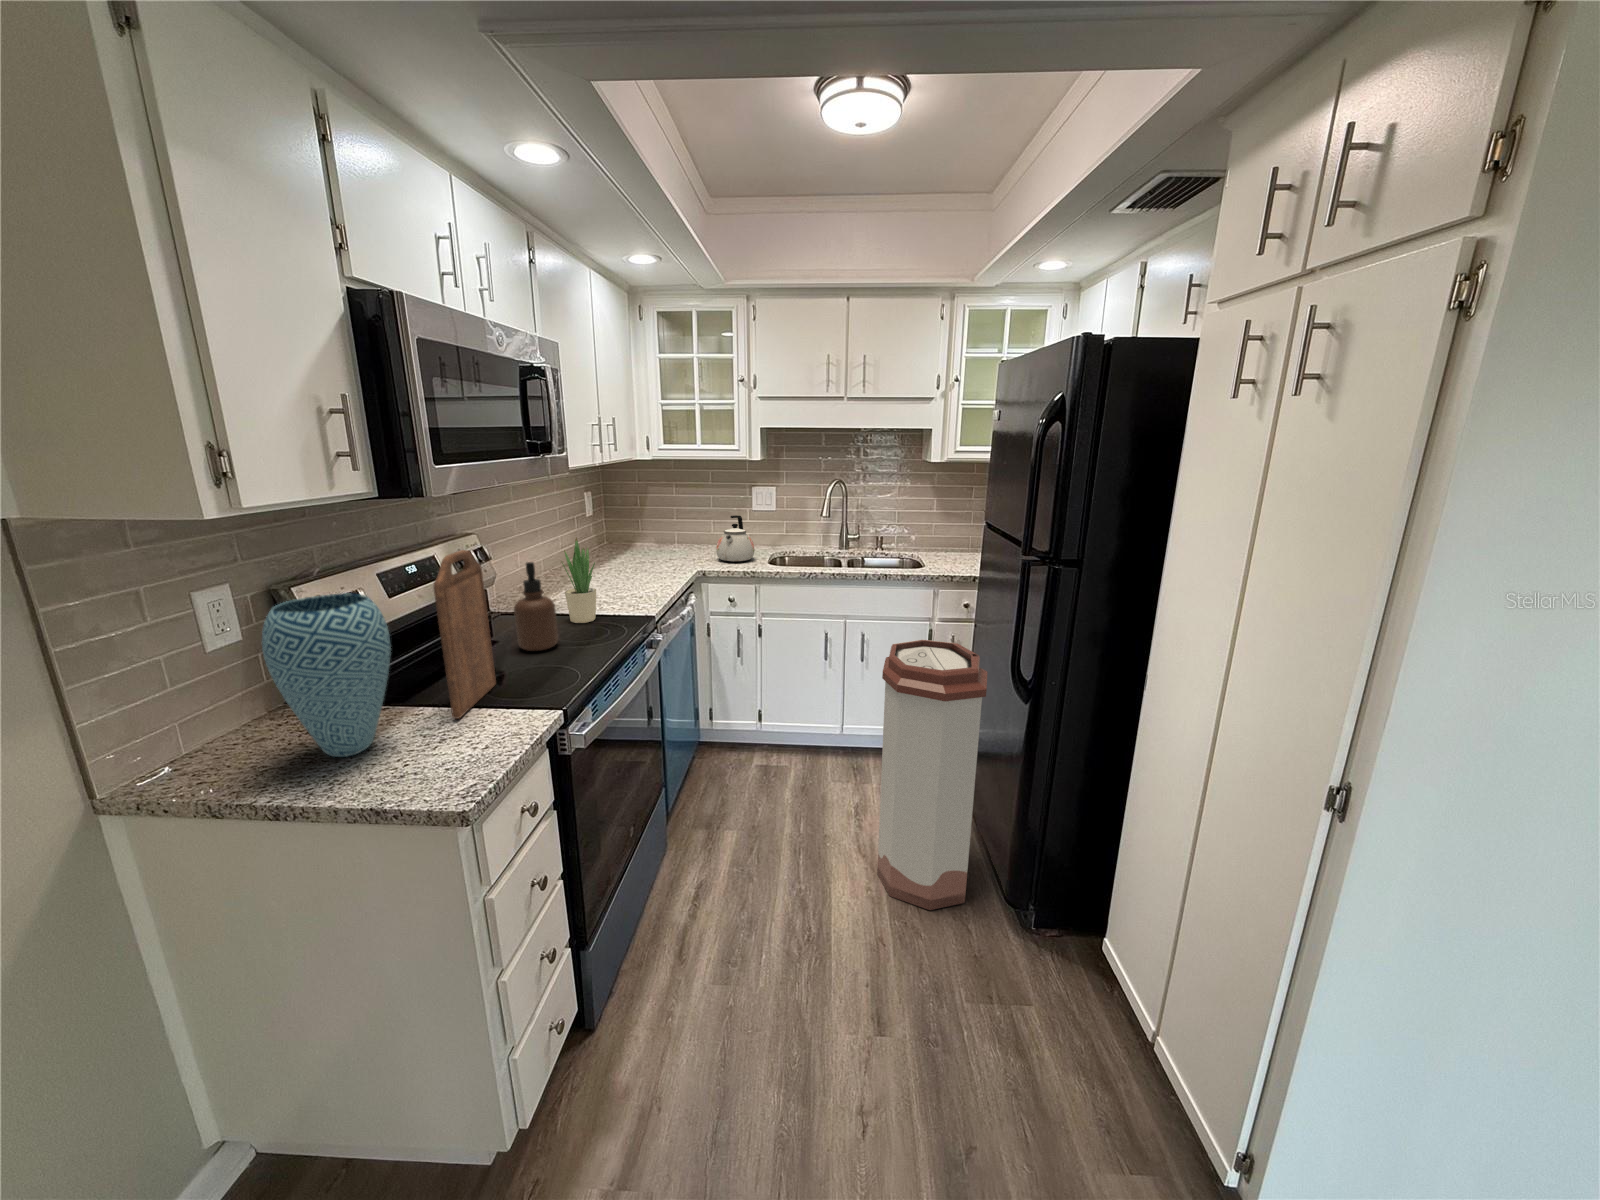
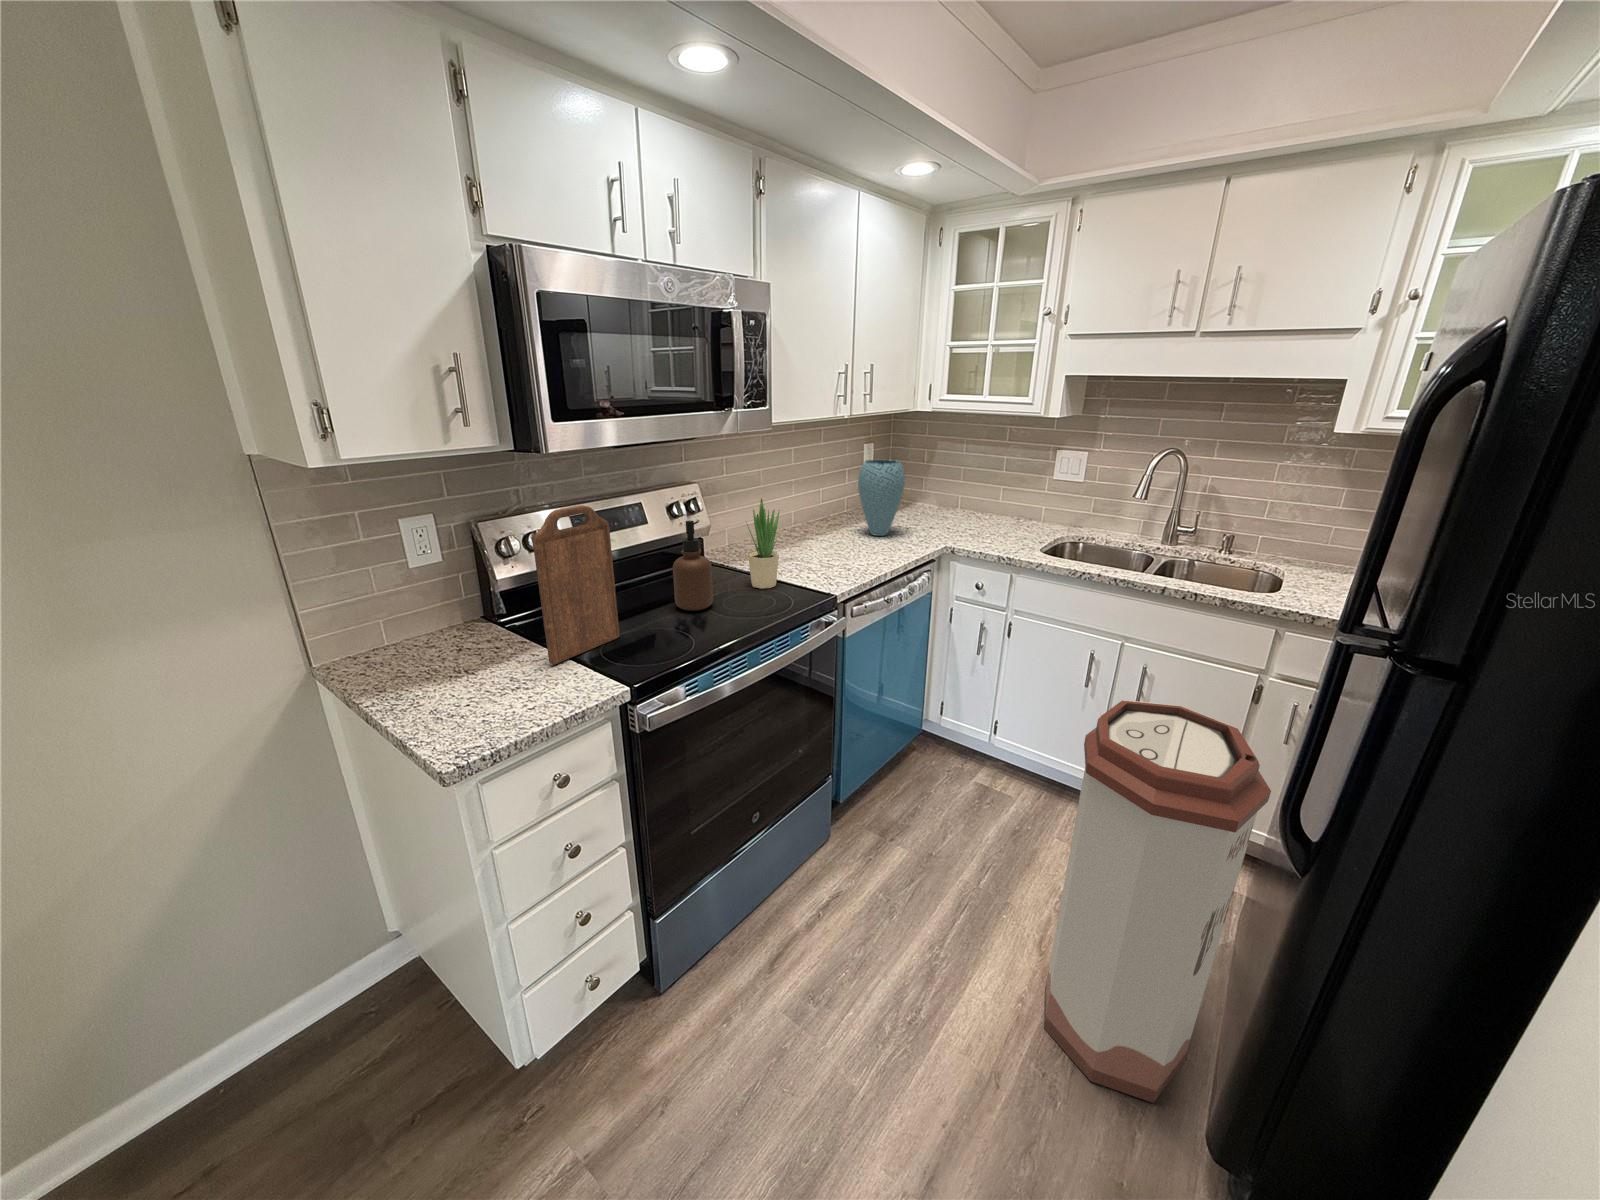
kettle: present [716,515,755,562] -> none [978,485,1027,542]
vase: present [262,594,391,757] -> present [858,460,905,536]

